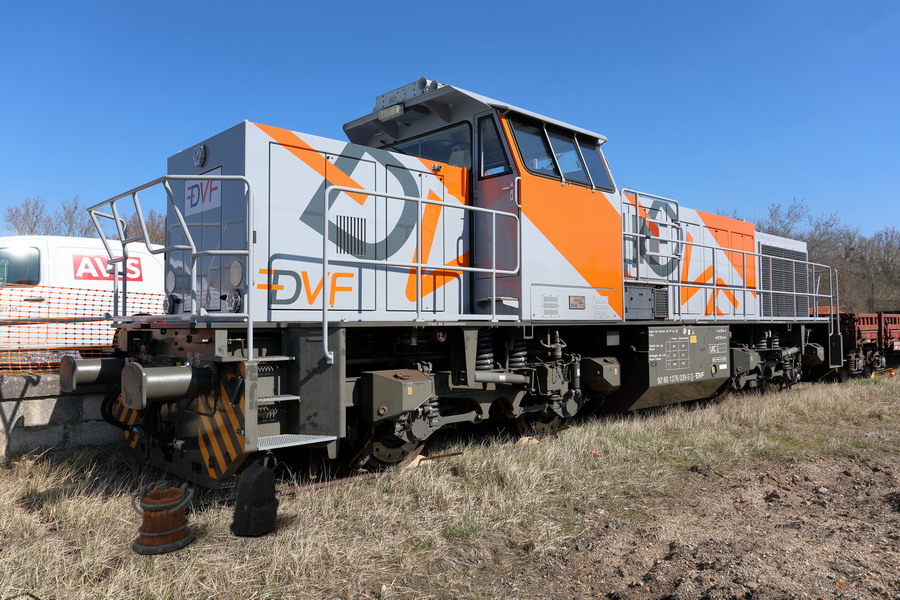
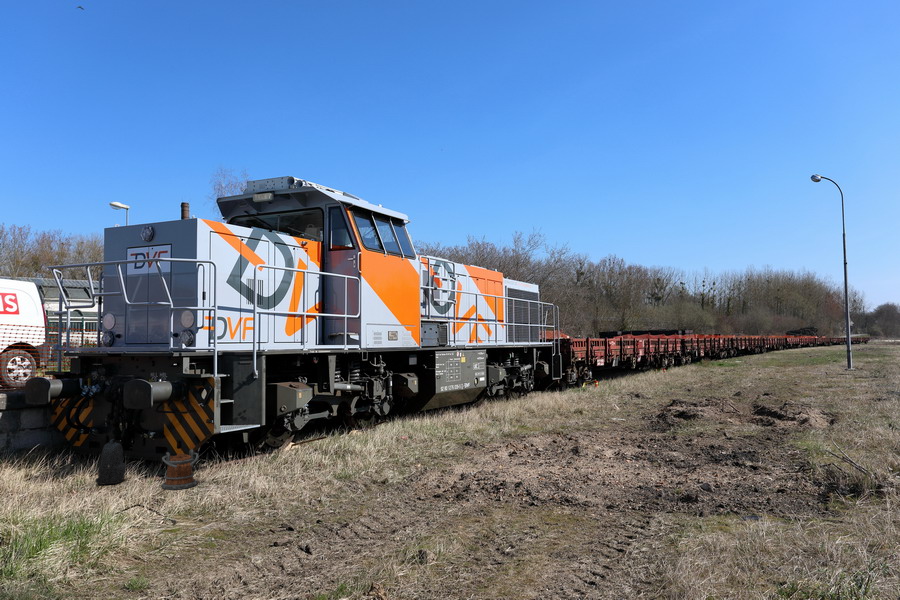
backpack: present [230,460,279,536] -> present [95,439,126,485]

